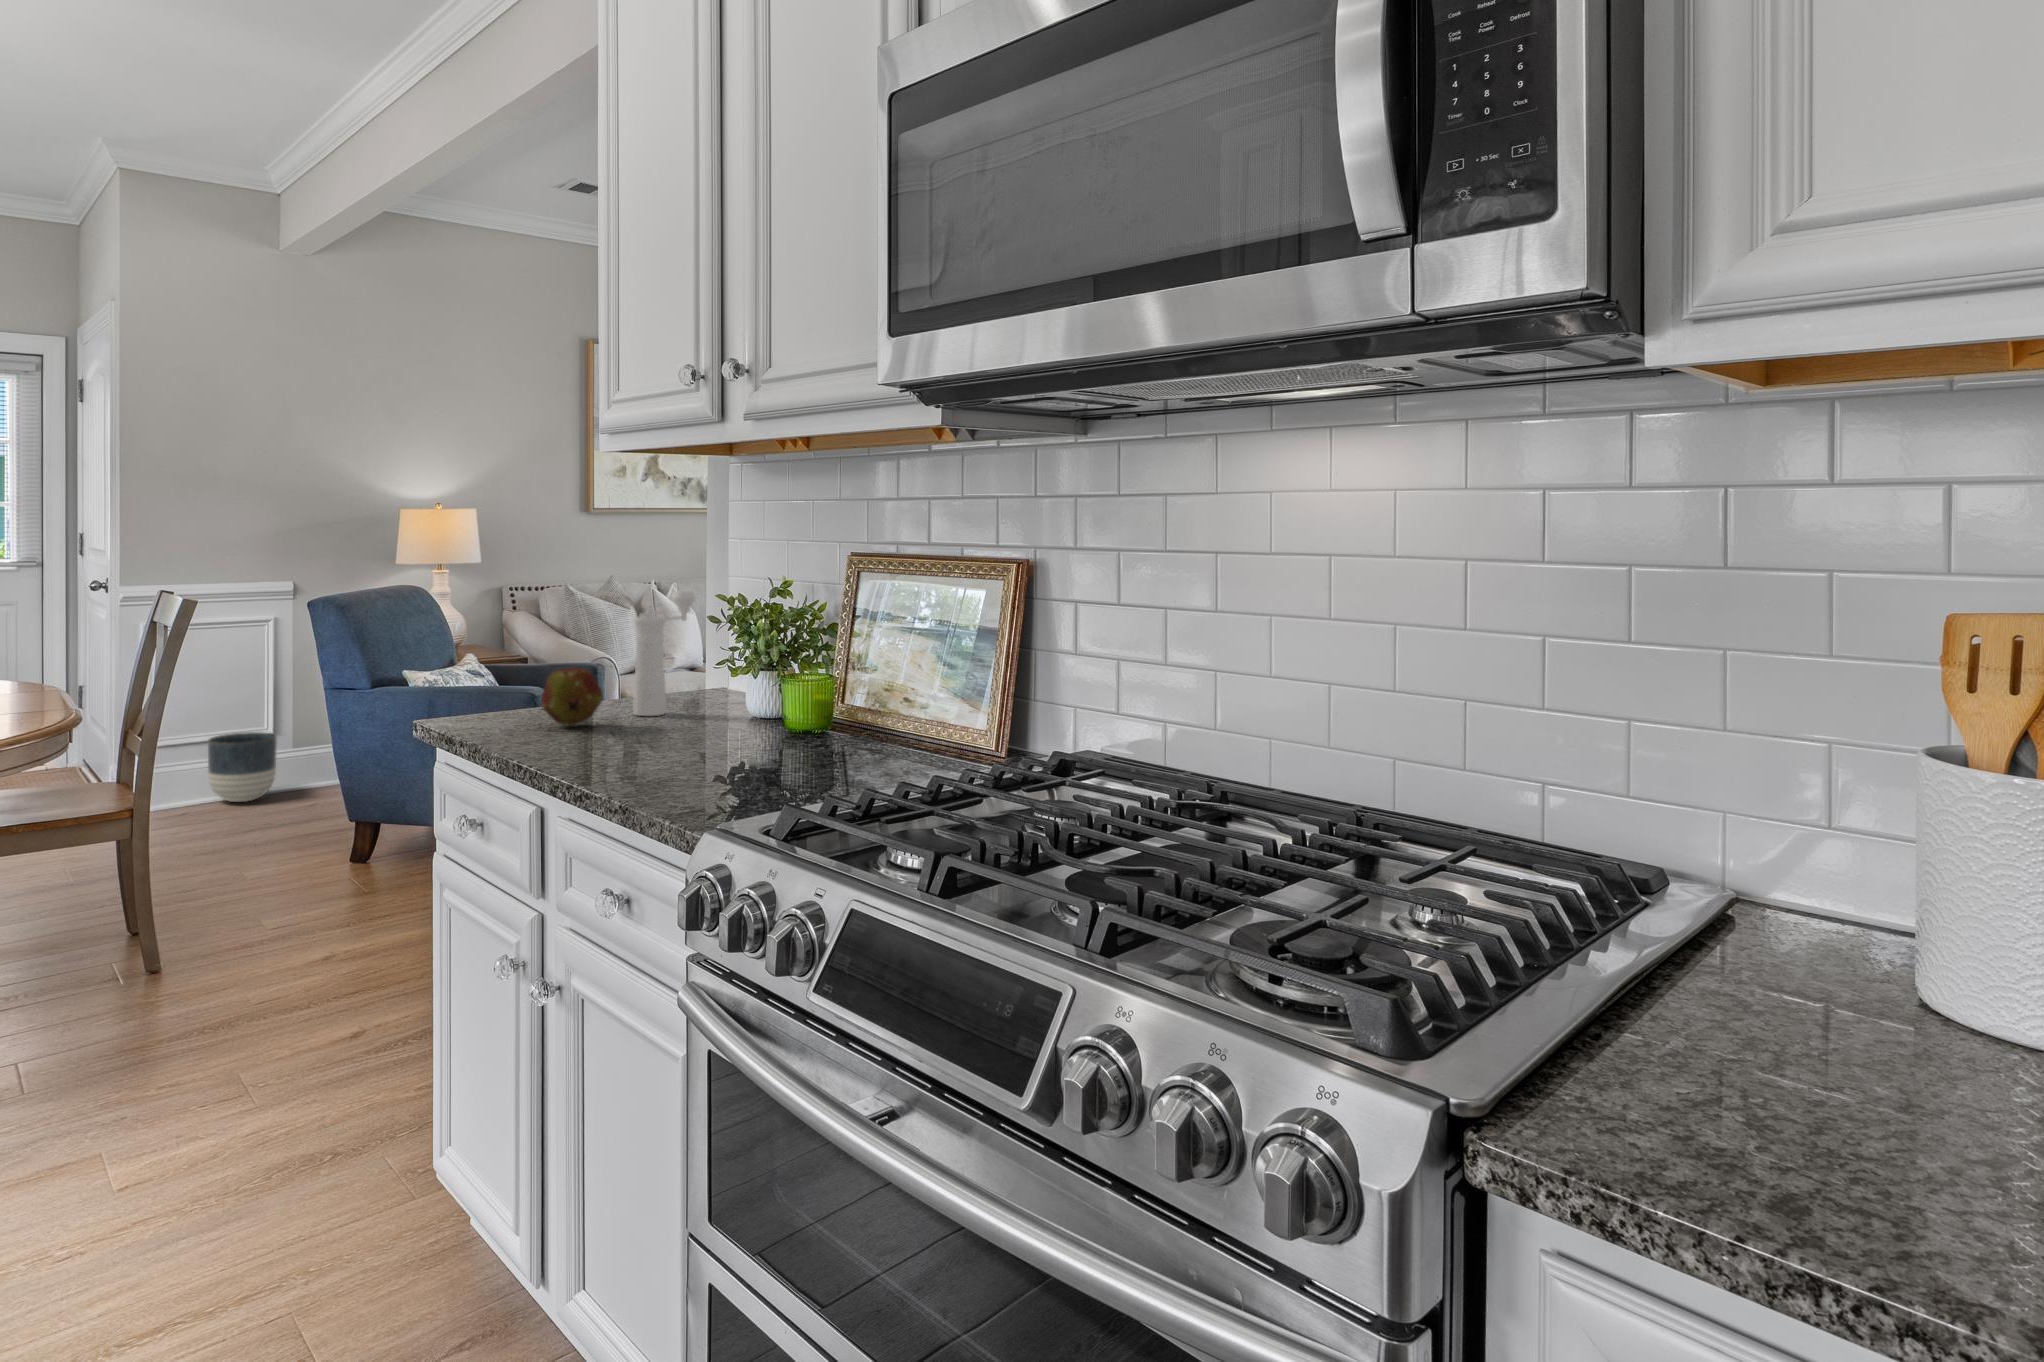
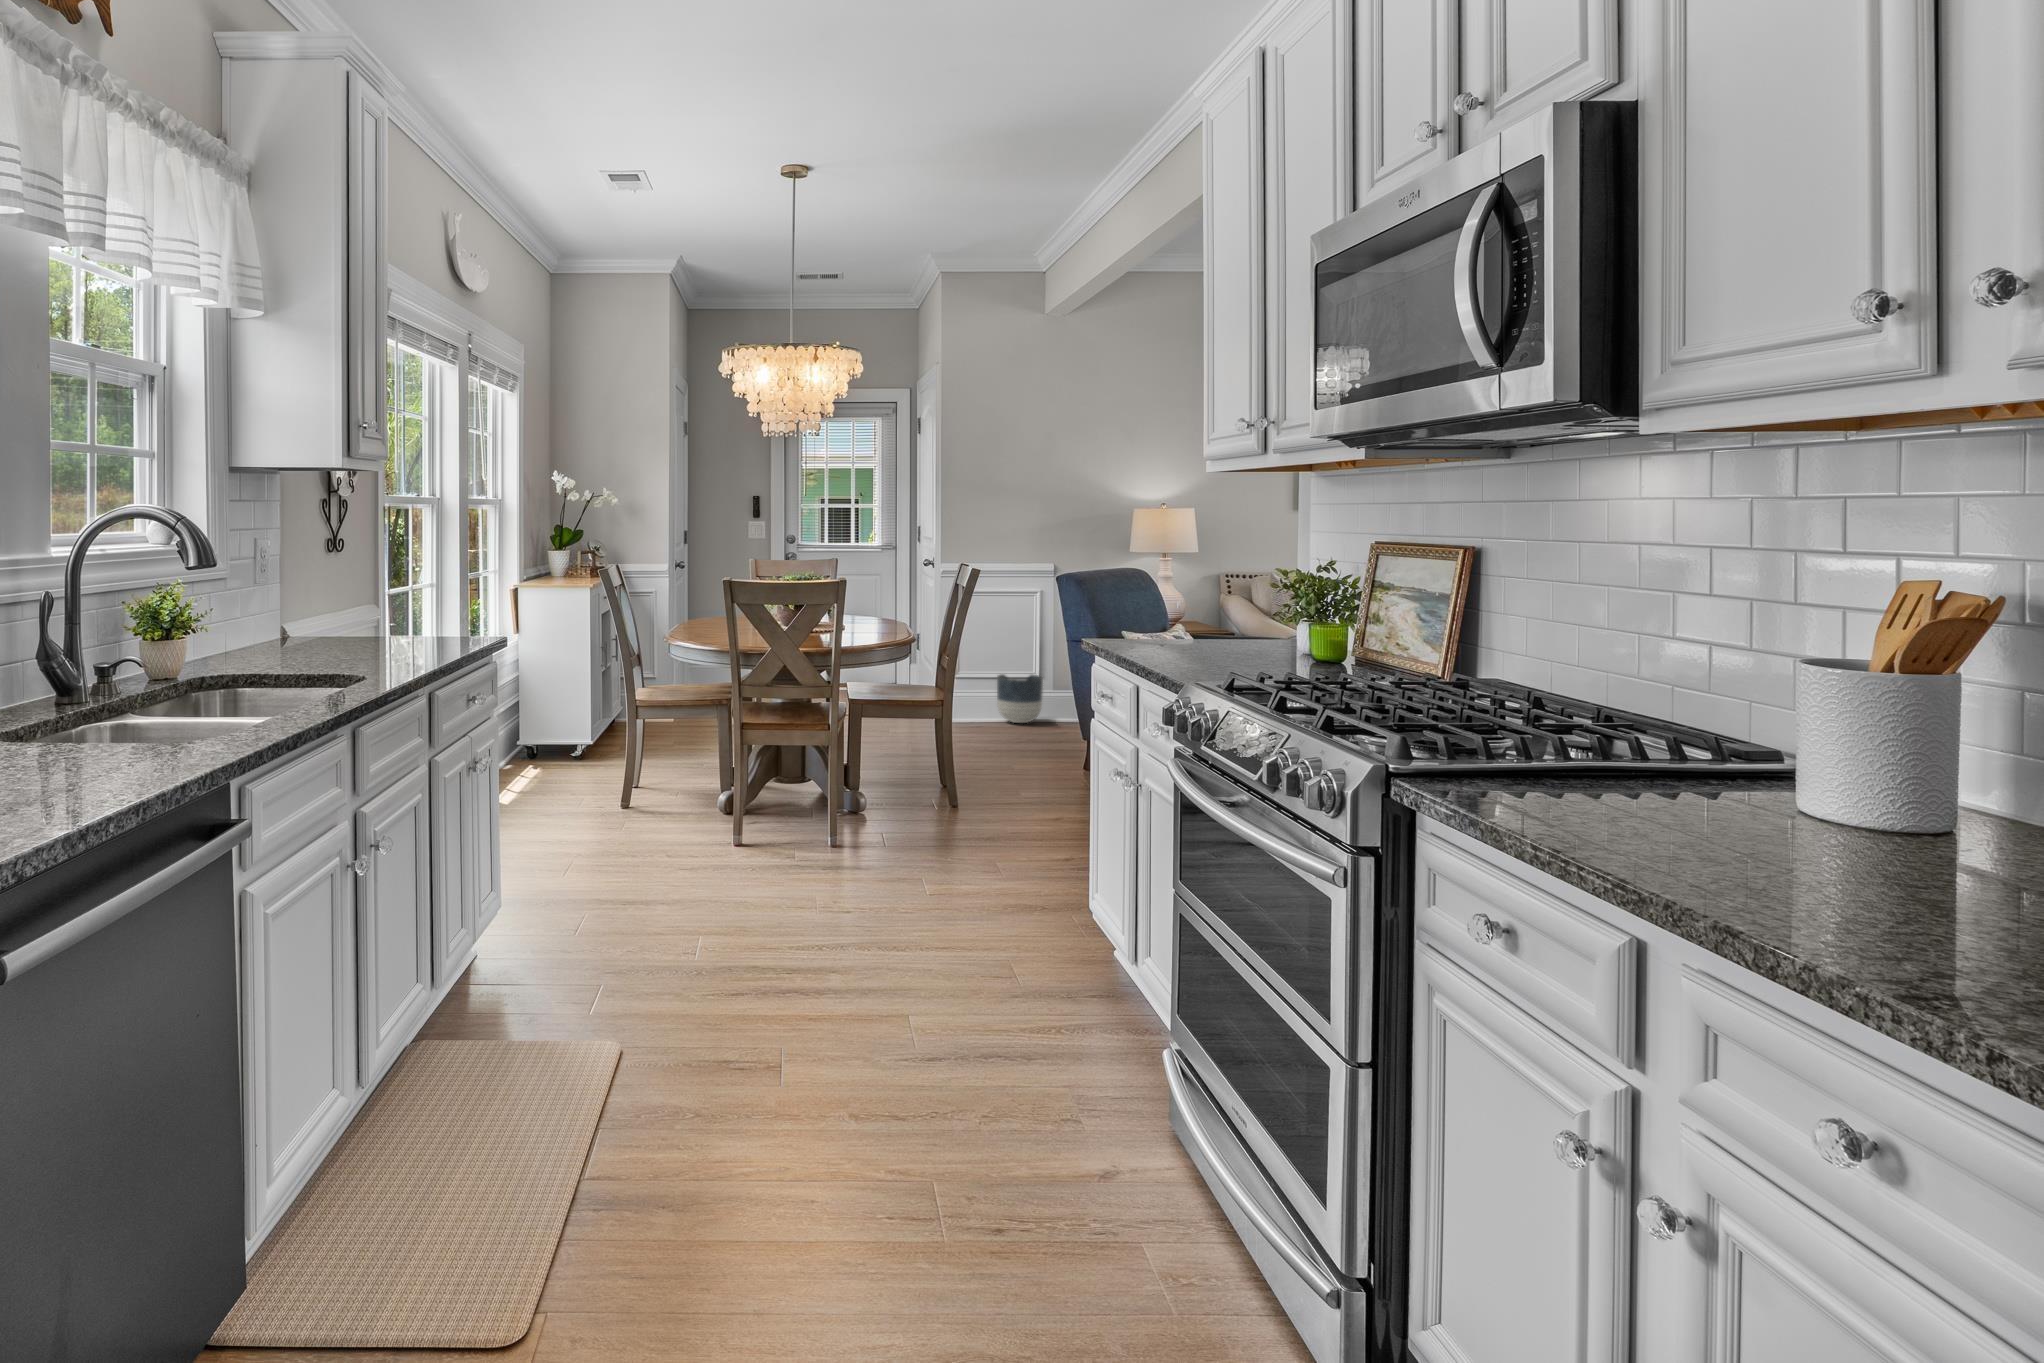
pepper mill: present [633,590,696,716] -> none [1226,567,1276,648]
fruit: present [541,668,603,726] -> none [1160,612,1200,648]

